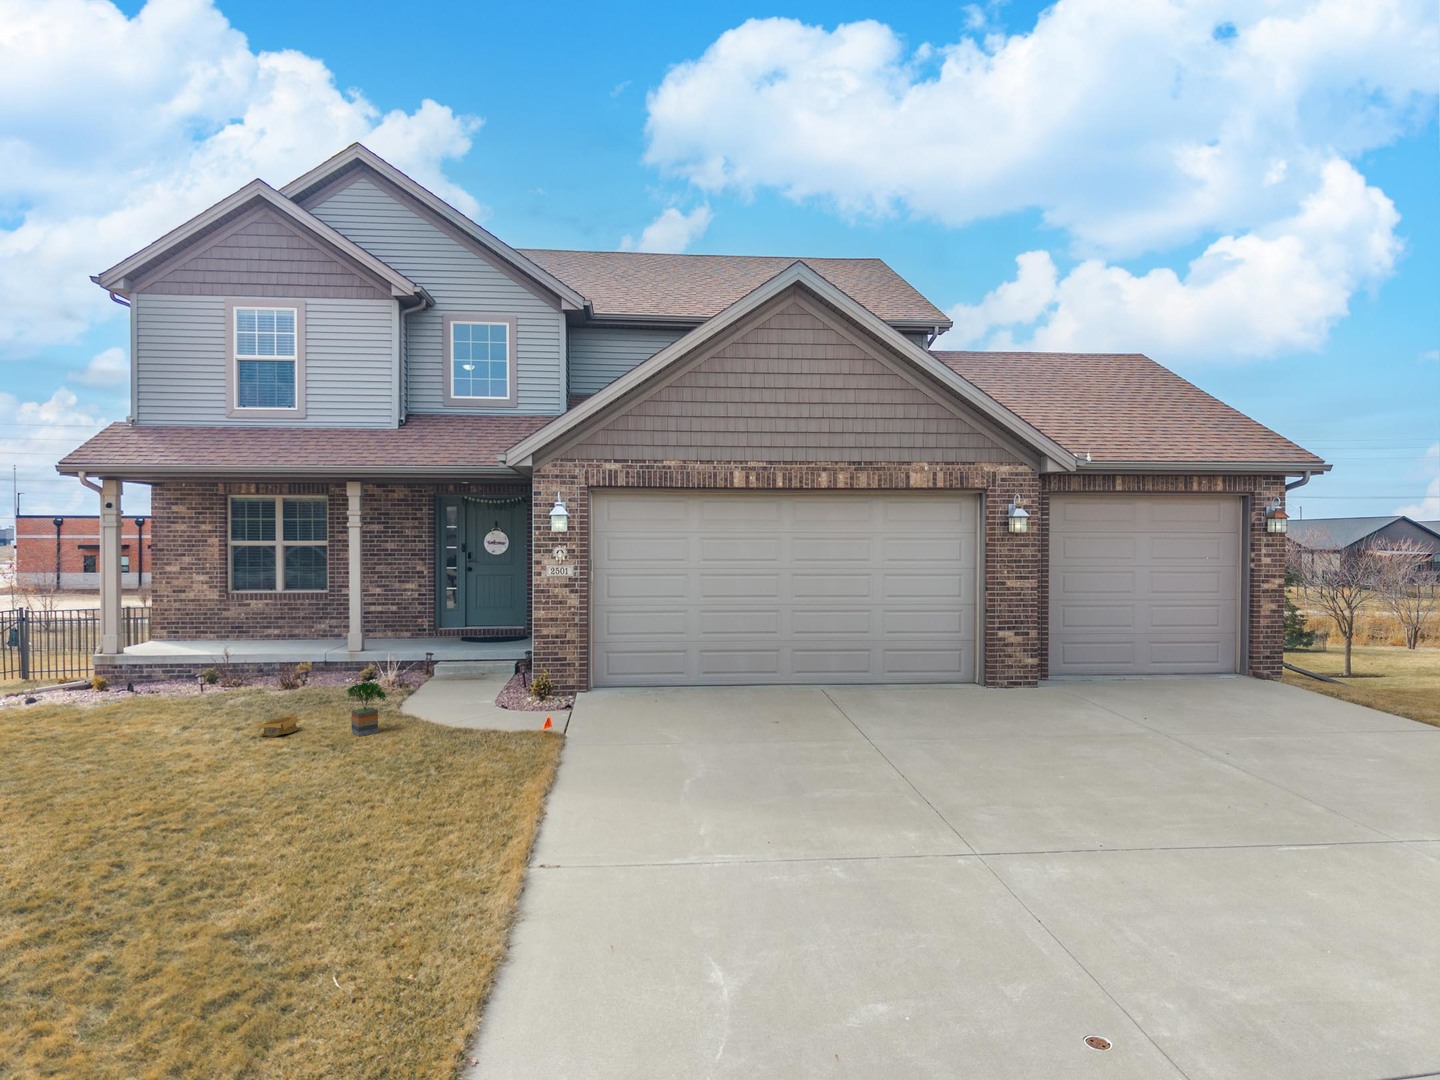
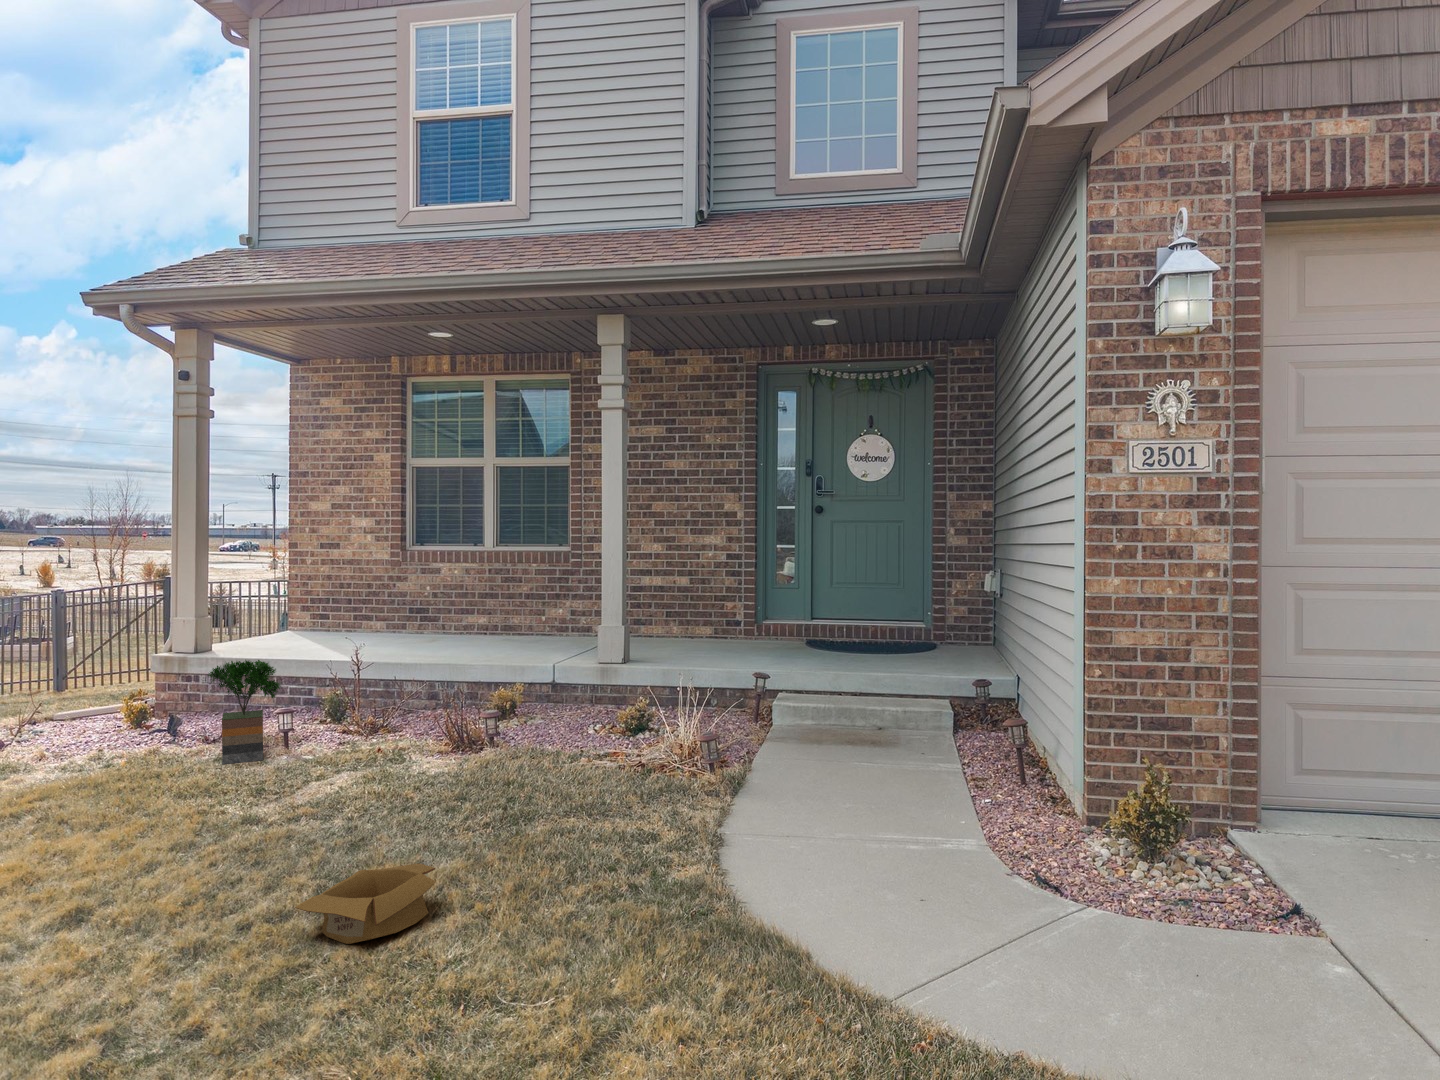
potted tree: present [347,682,386,737] -> present [209,660,281,764]

